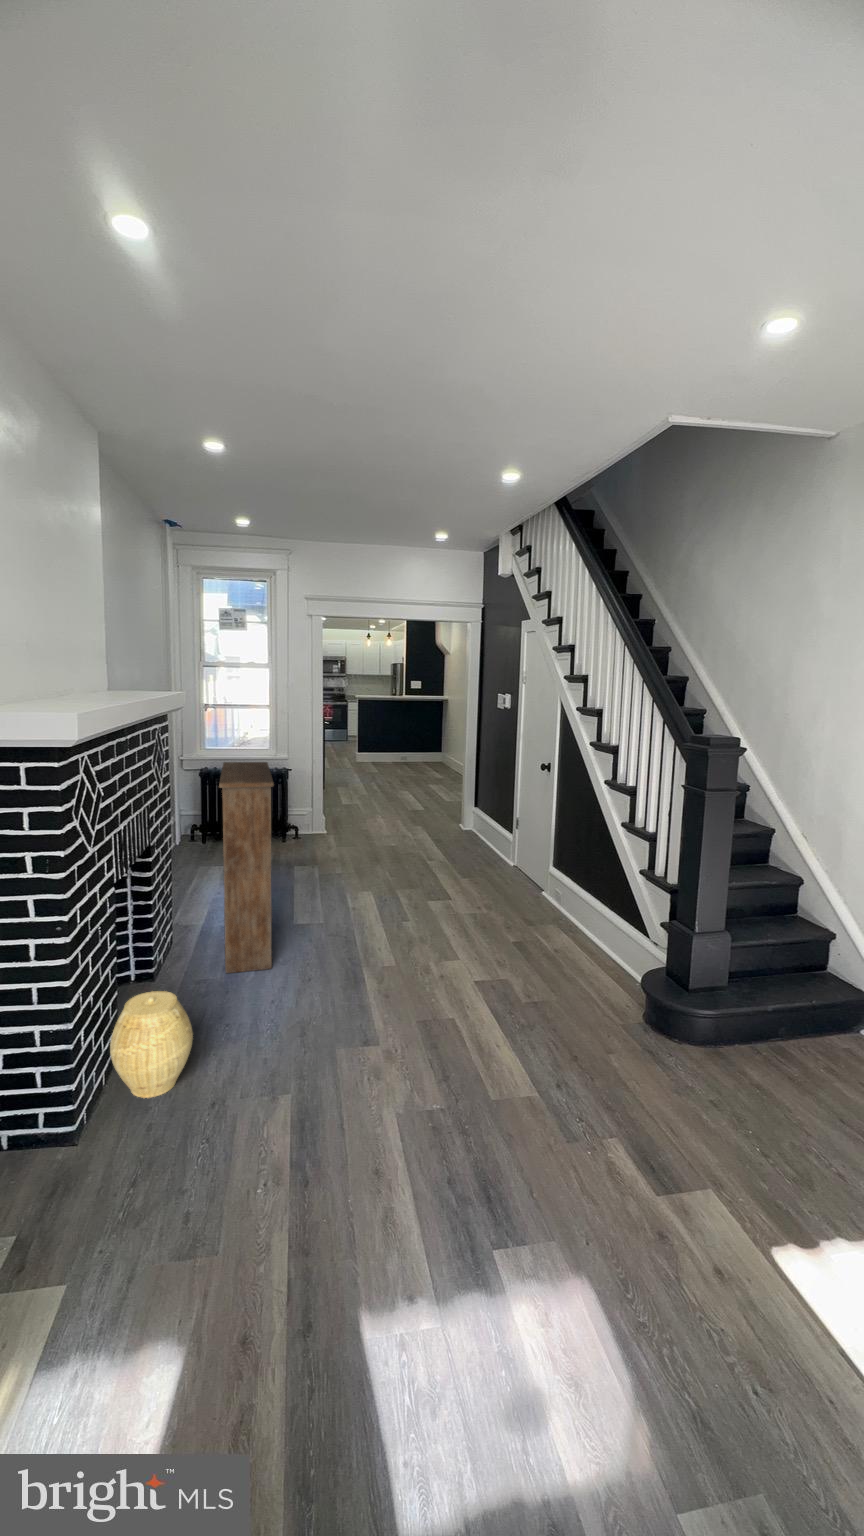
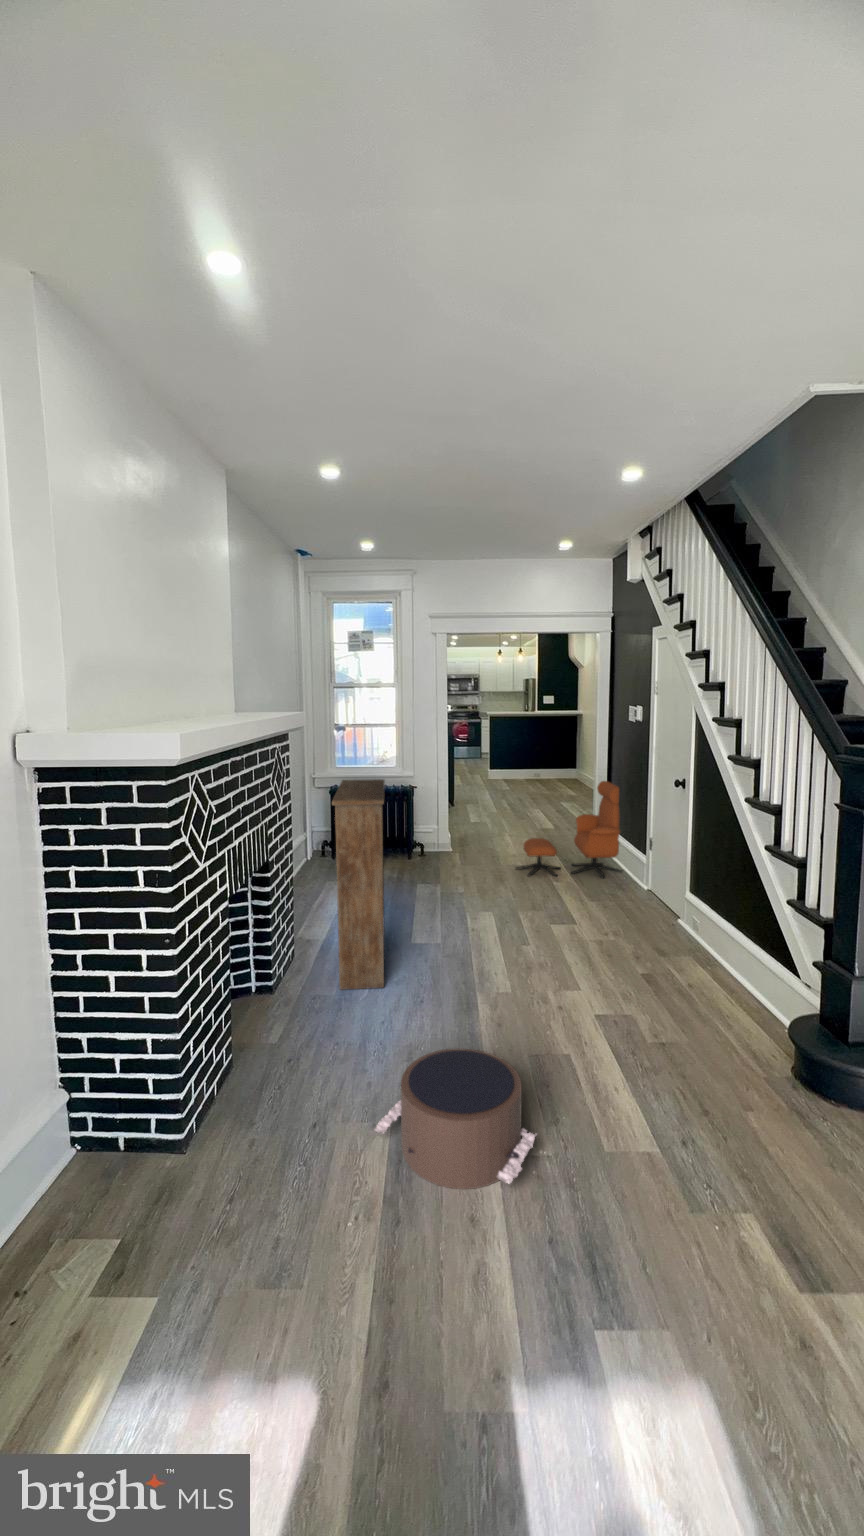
lounge chair: none [391,765,491,857] -> present [516,781,622,878]
woven basket: present [110,991,193,1098] -> none [219,1006,296,1112]
pouf: none [278,1018,432,1146] -> present [375,1049,536,1189]

